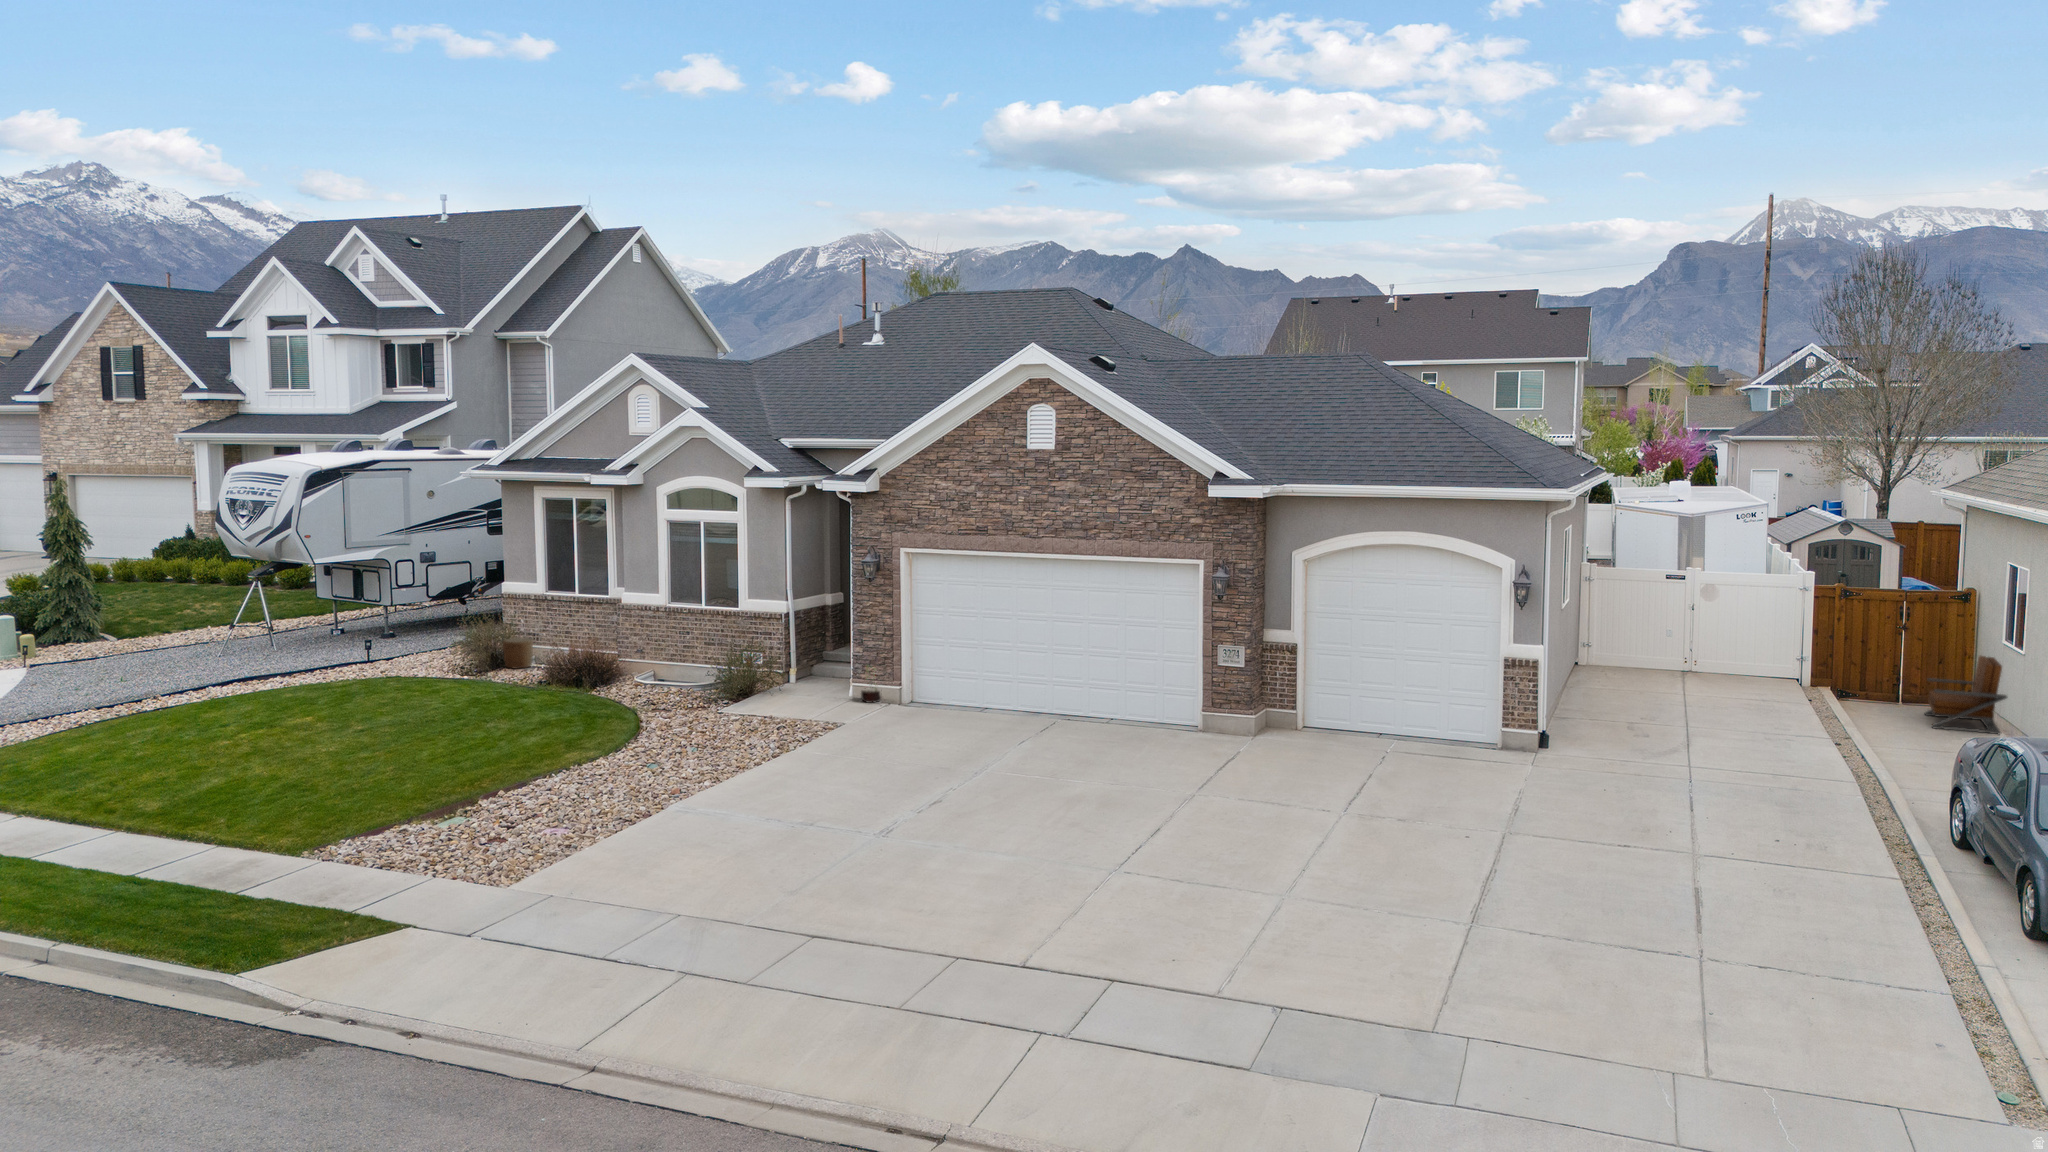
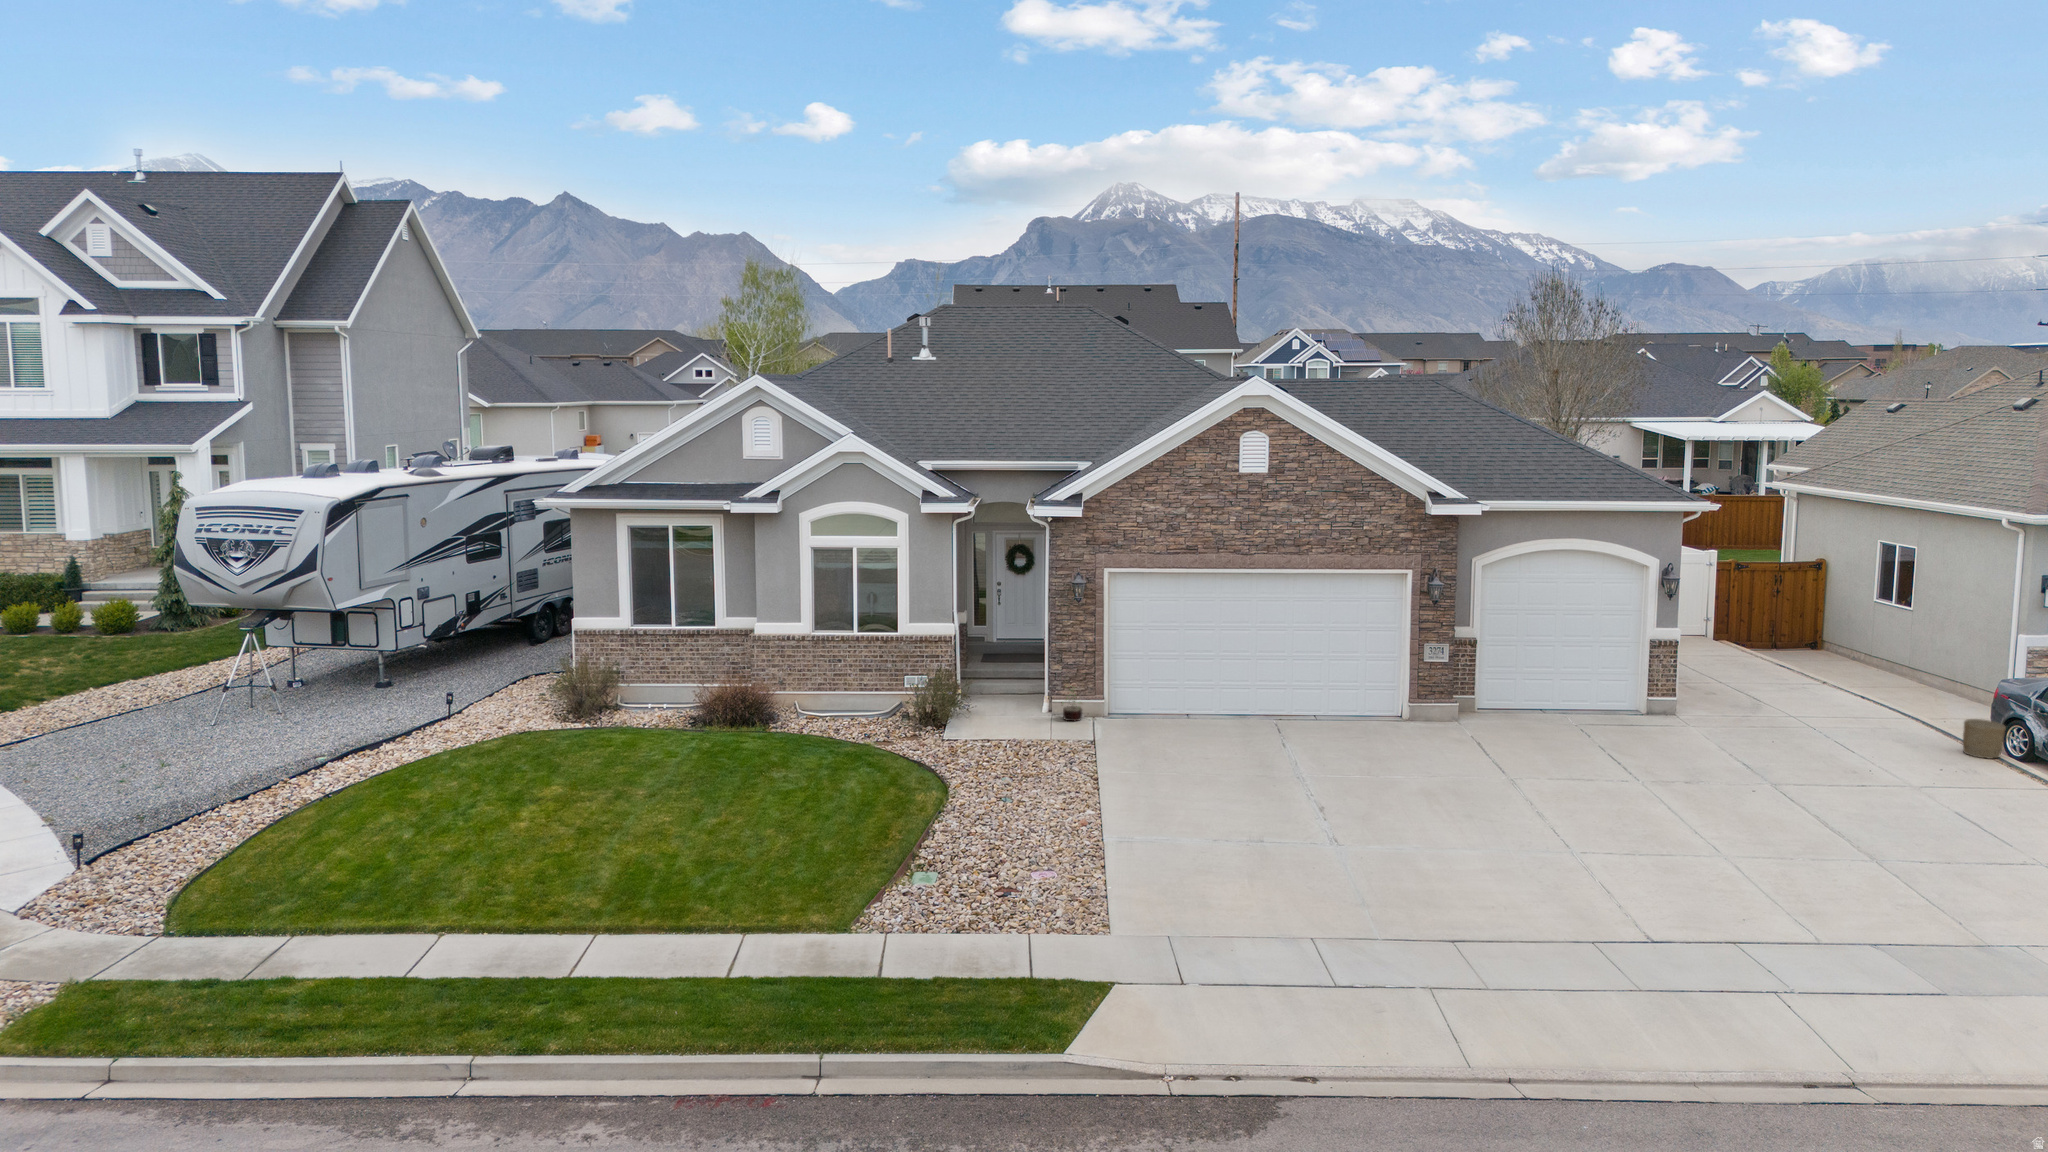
woven basket: present [503,638,533,669] -> present [1963,719,2006,759]
lounge chair: present [1925,655,2007,734] -> none [1824,613,1904,672]

